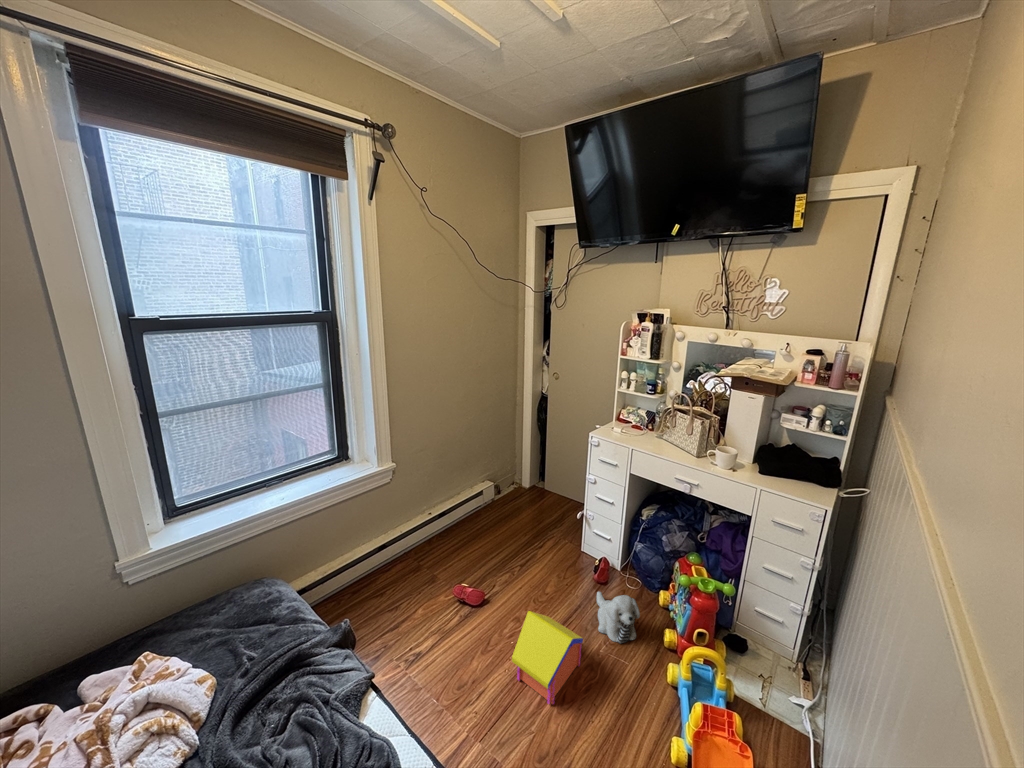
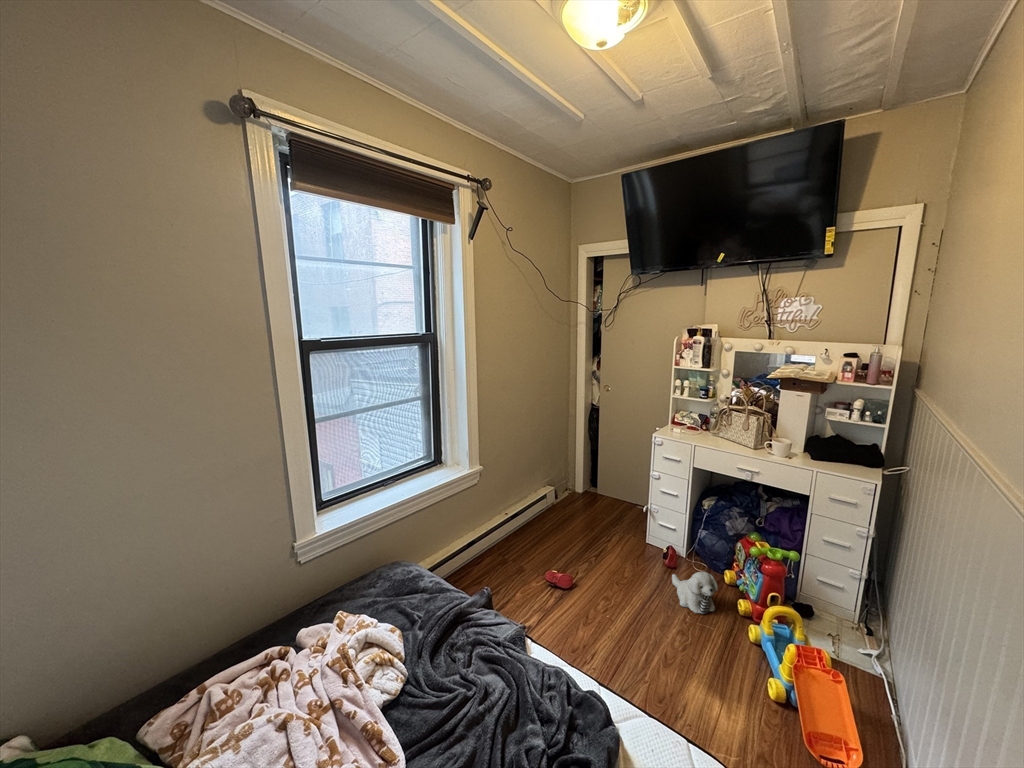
toy house: present [512,611,583,704] -> none [617,584,673,661]

